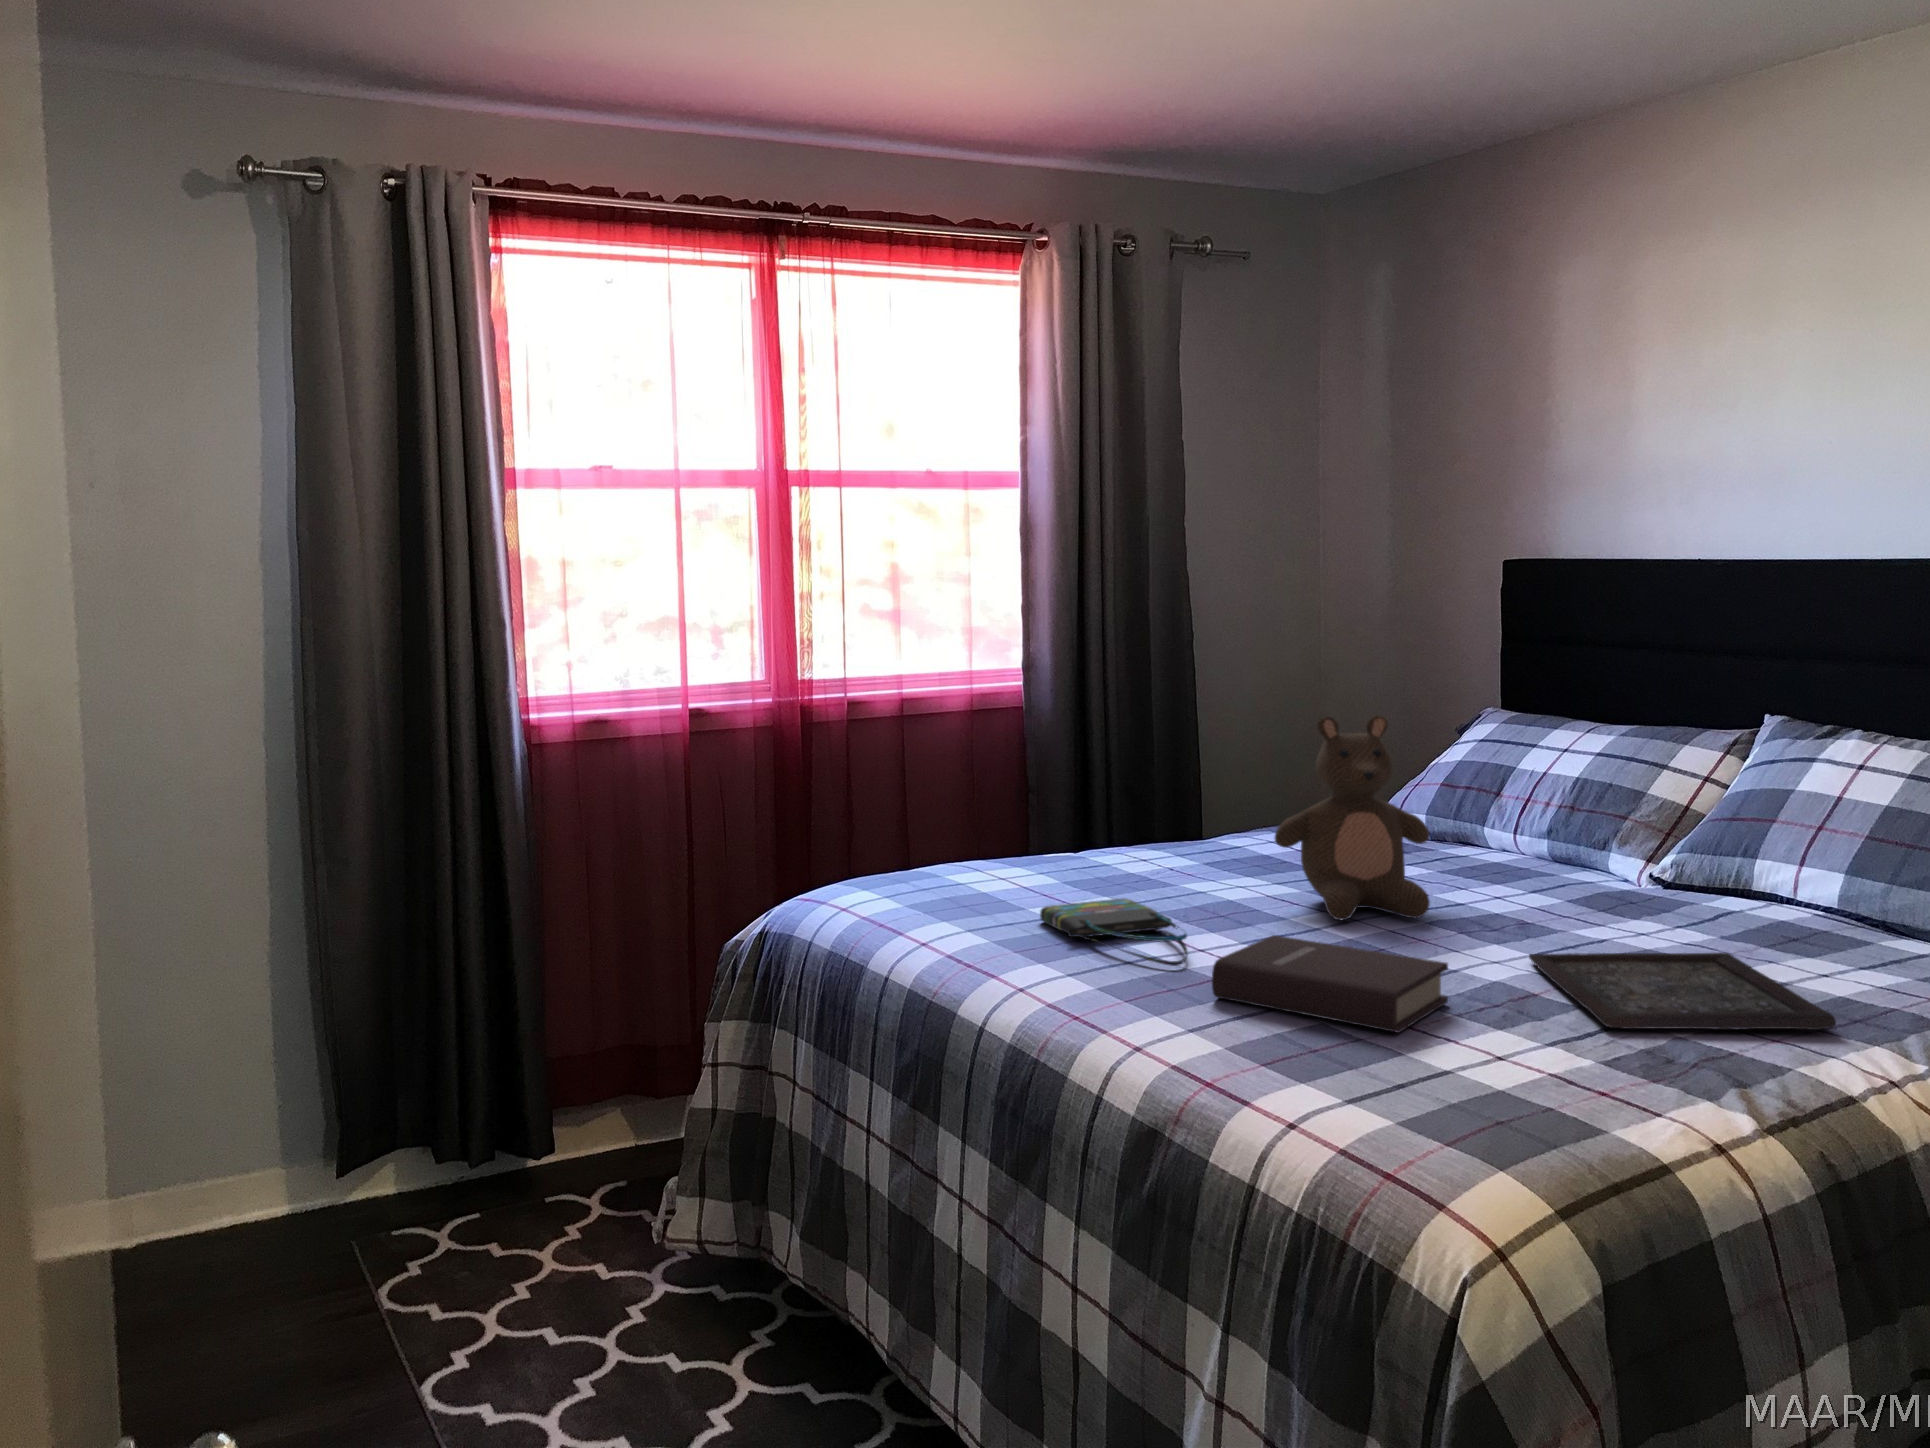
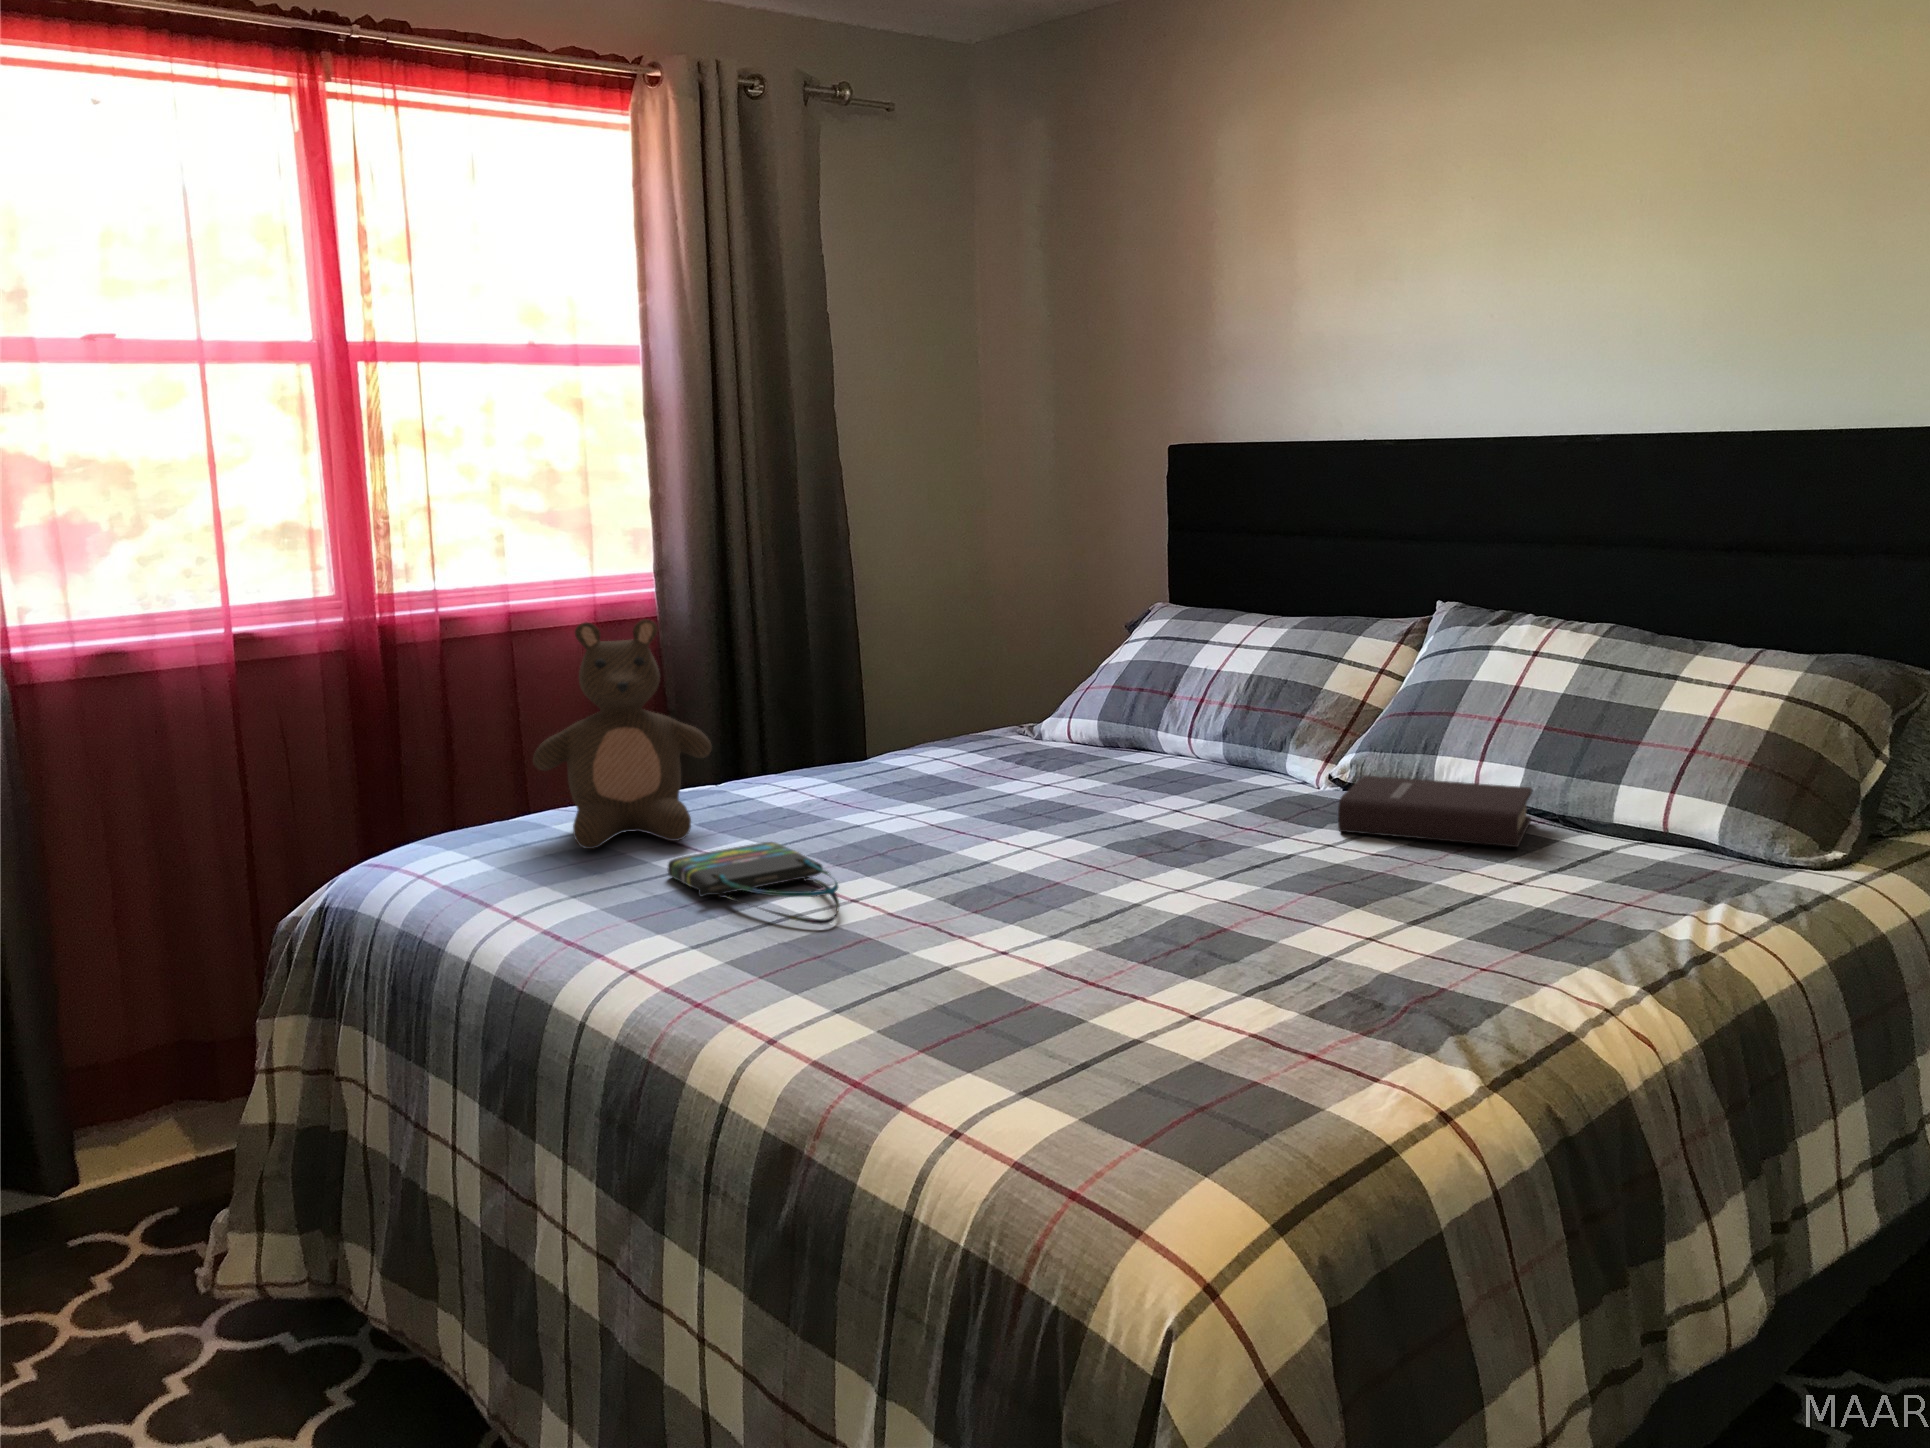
stuffed bear: present [1274,715,1430,920] -> present [533,619,712,849]
book: present [1212,935,1448,1032] -> present [1338,776,1532,847]
tray: present [1529,953,1836,1030] -> none [1215,863,1530,964]

